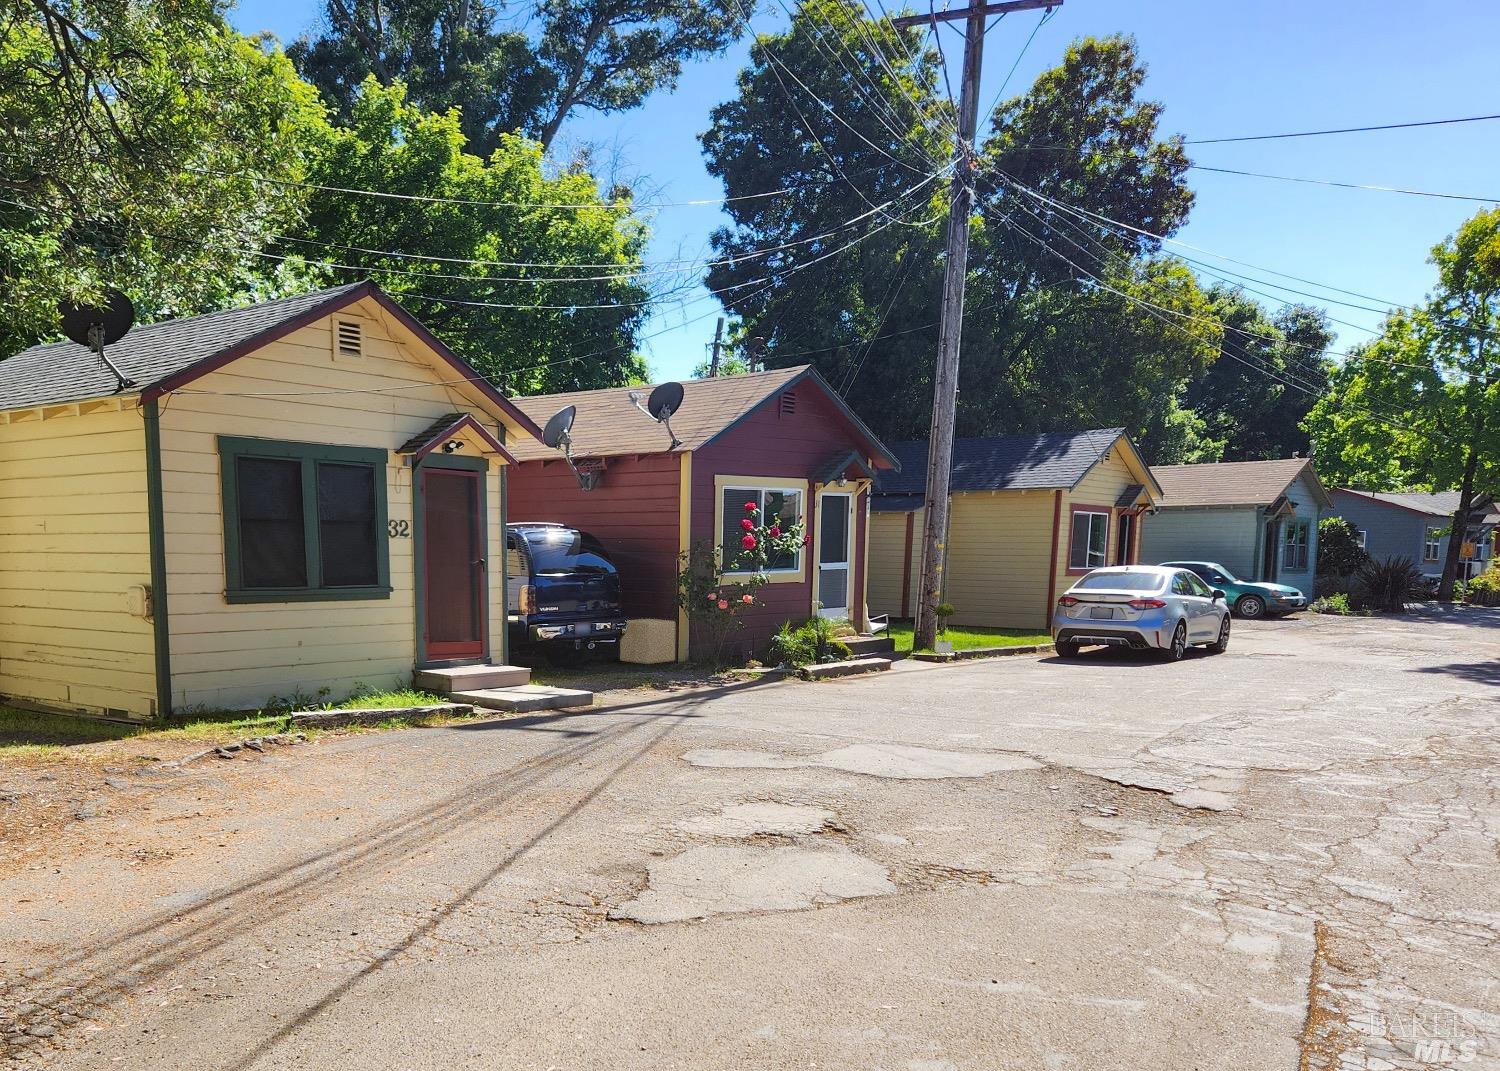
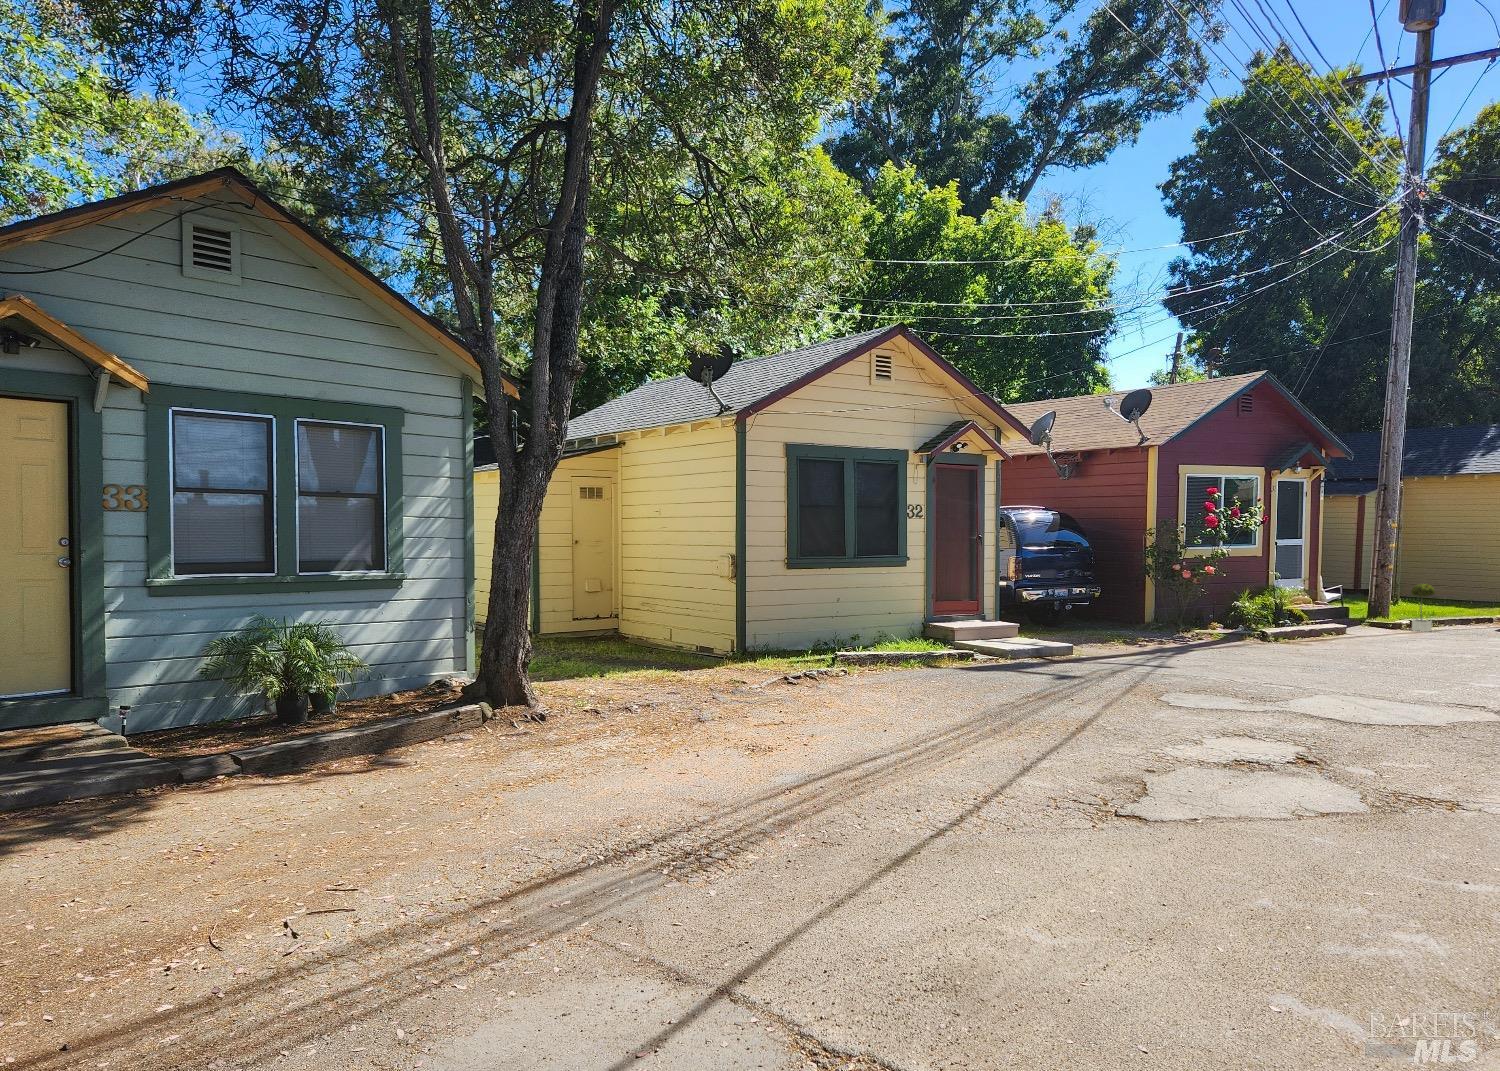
cardboard box: present [620,619,675,664] -> none [1089,586,1139,623]

